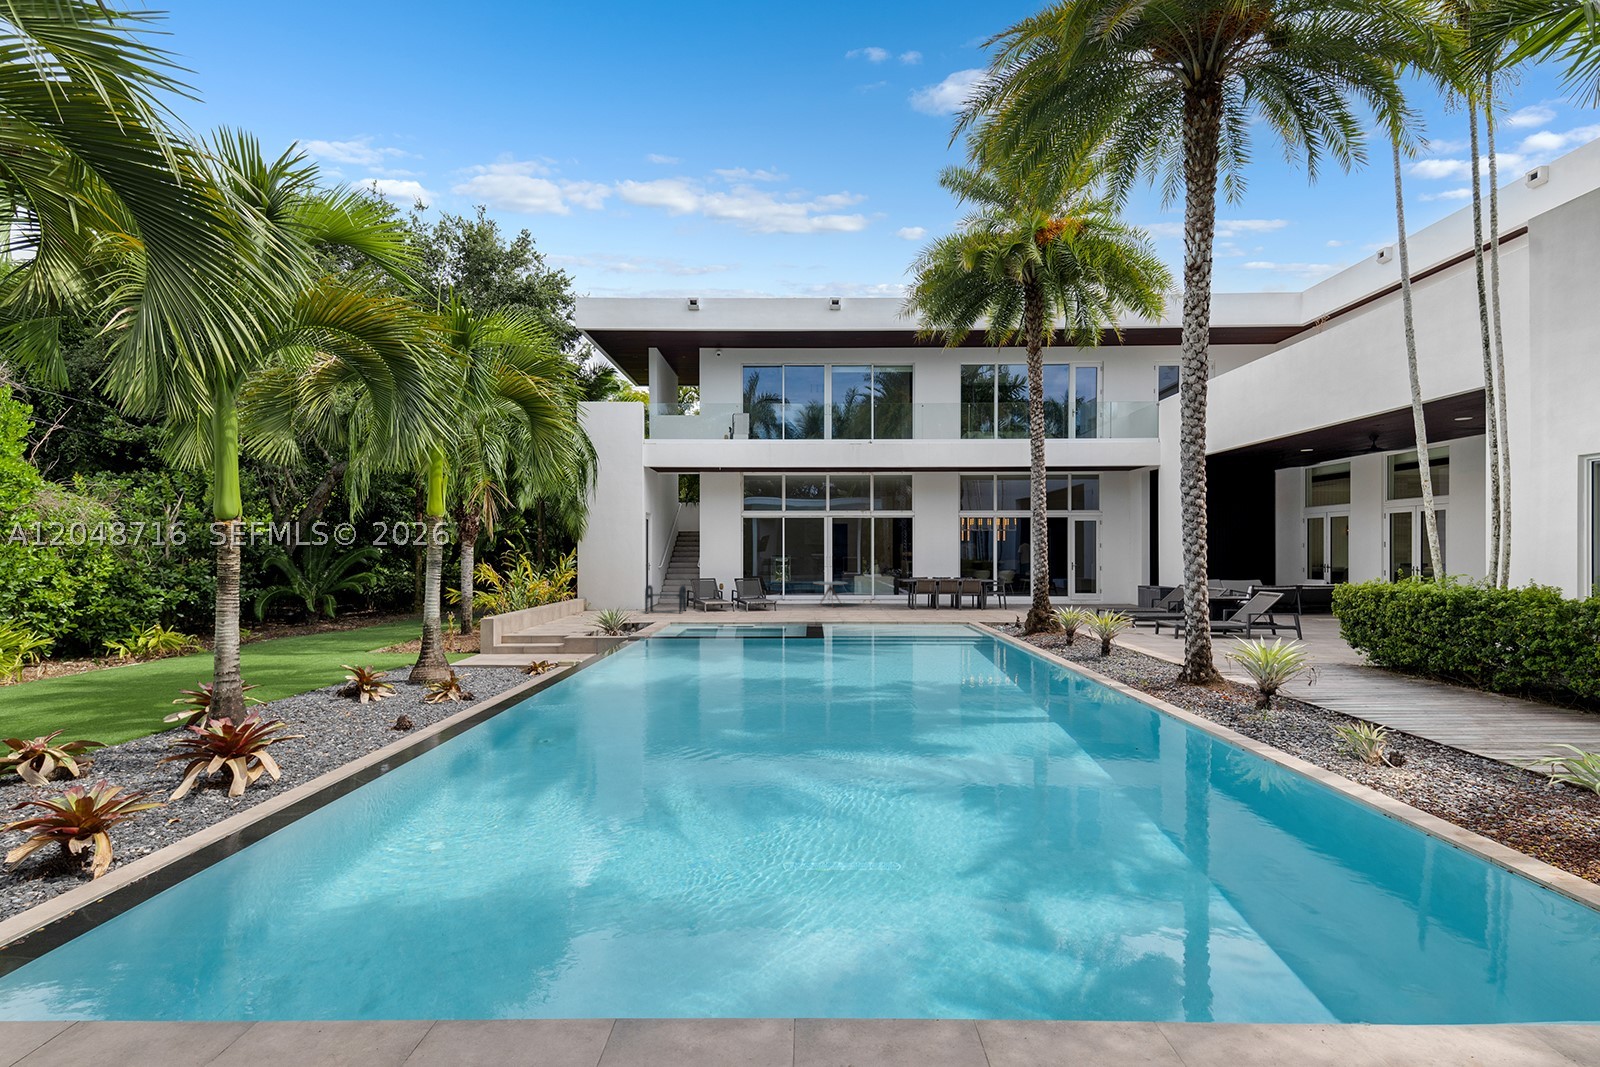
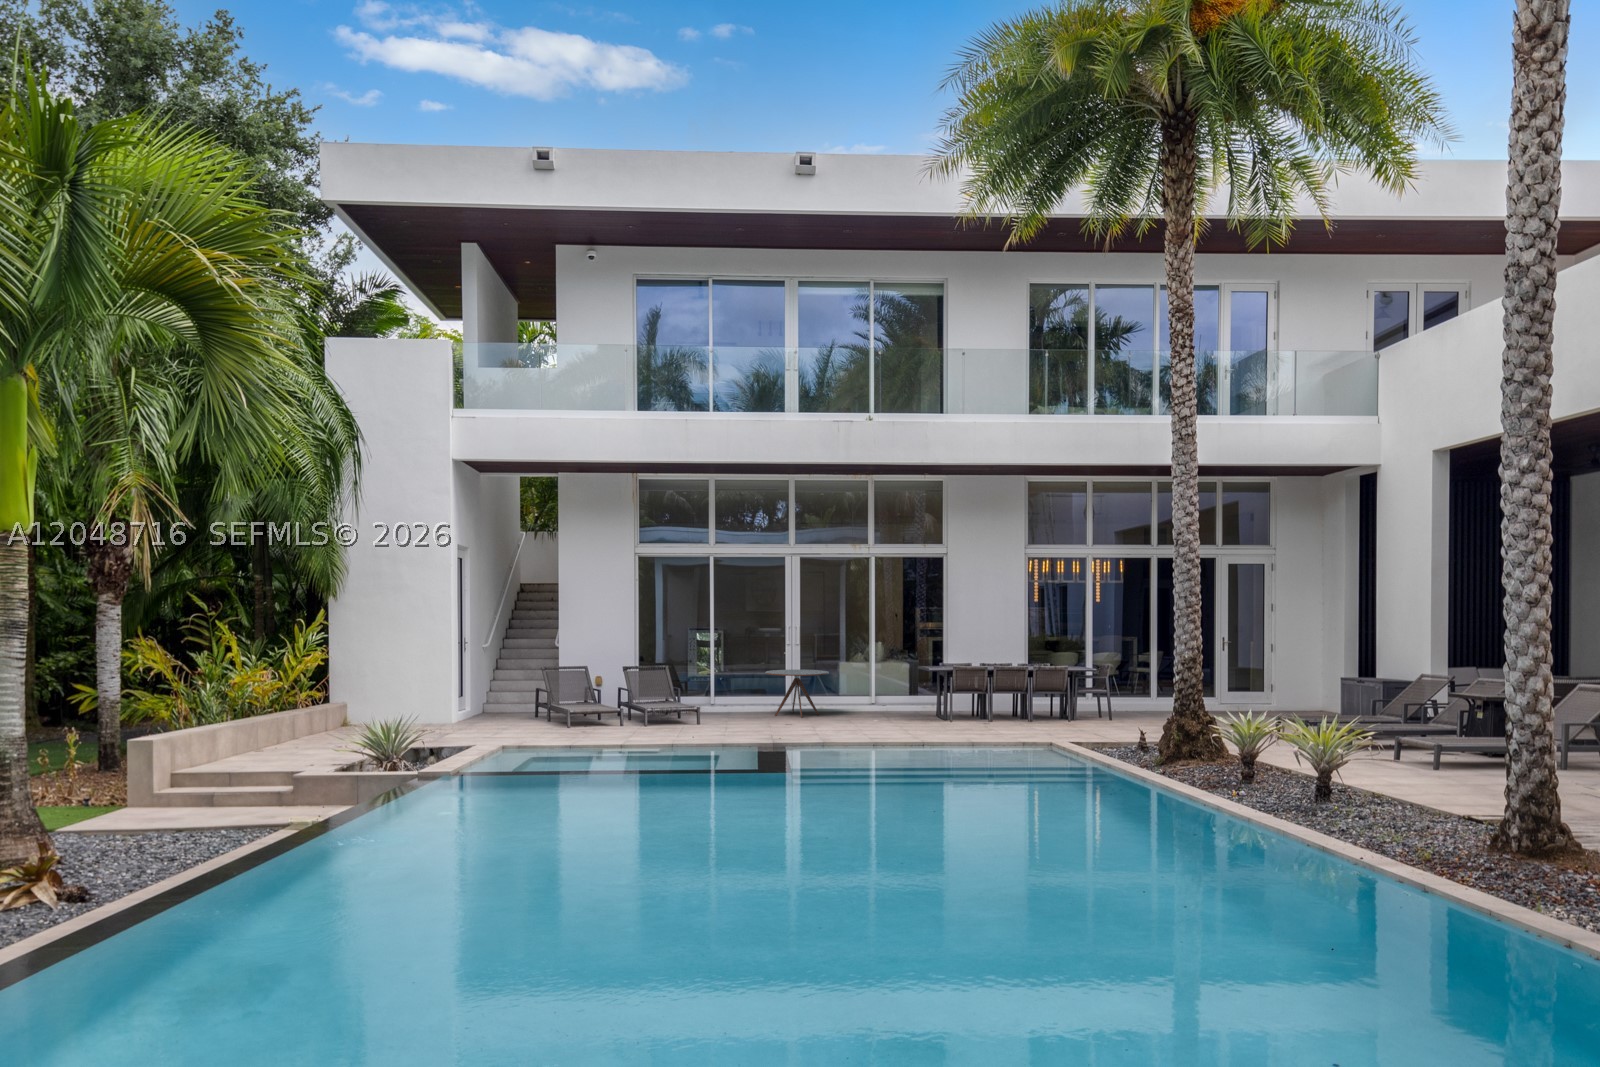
bench: present [645,585,686,613] -> none [454,676,532,729]

